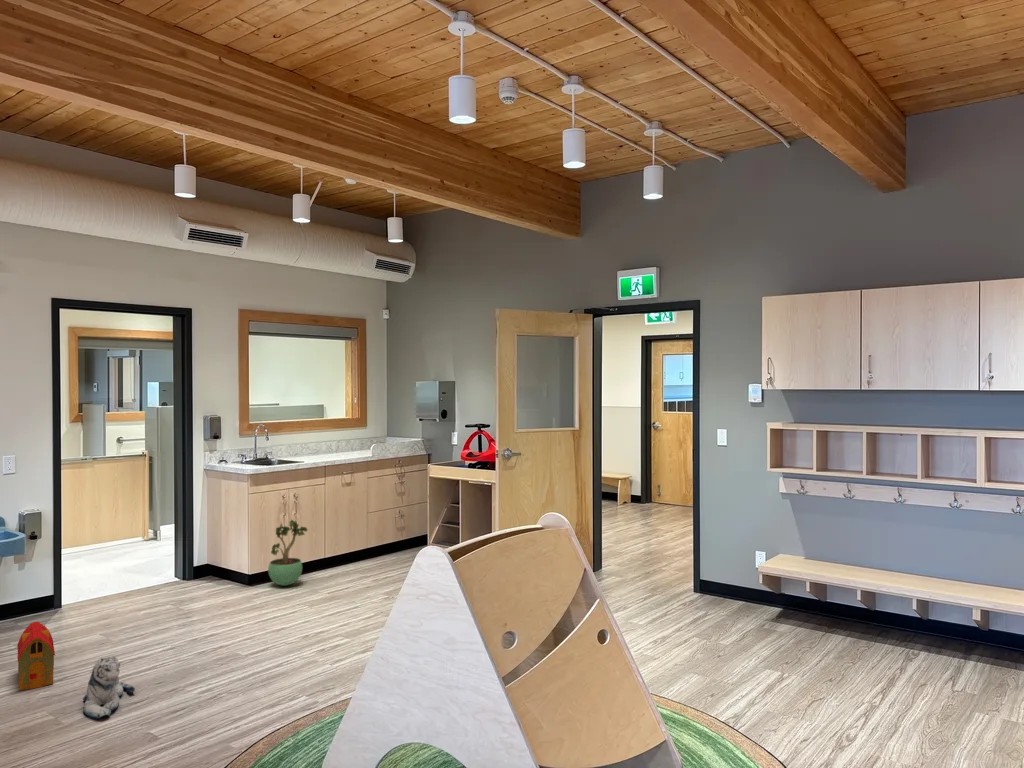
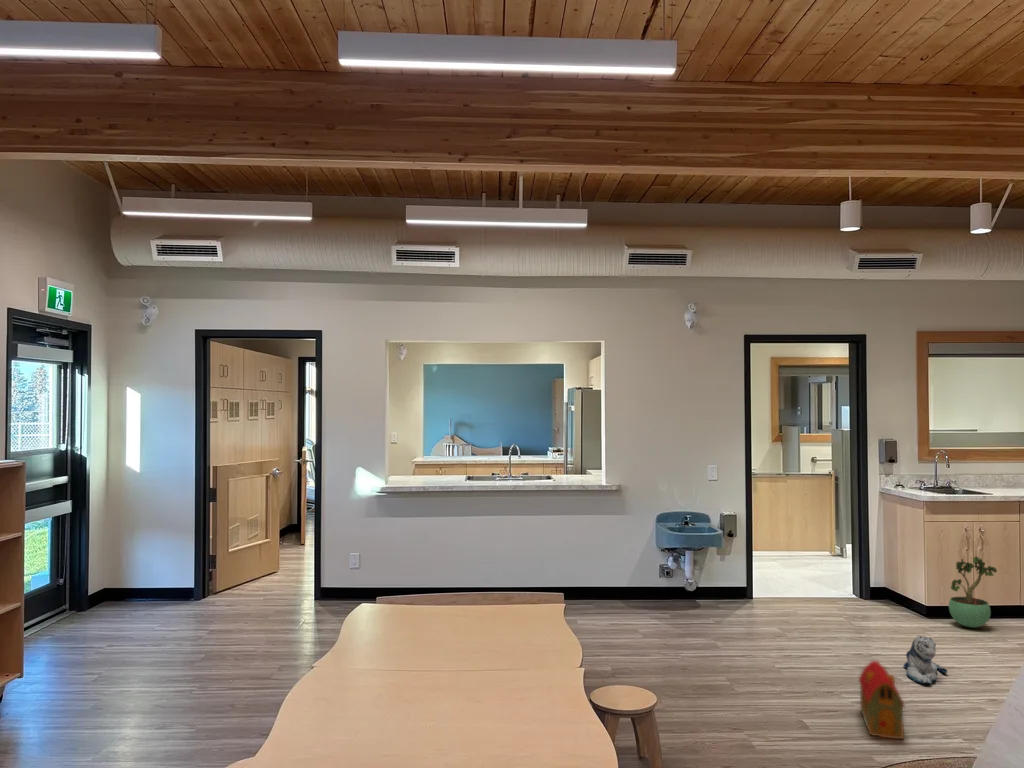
toy house: present [17,622,55,691] -> present [859,661,904,739]
plush toy: present [83,657,135,719] -> present [904,636,947,684]

